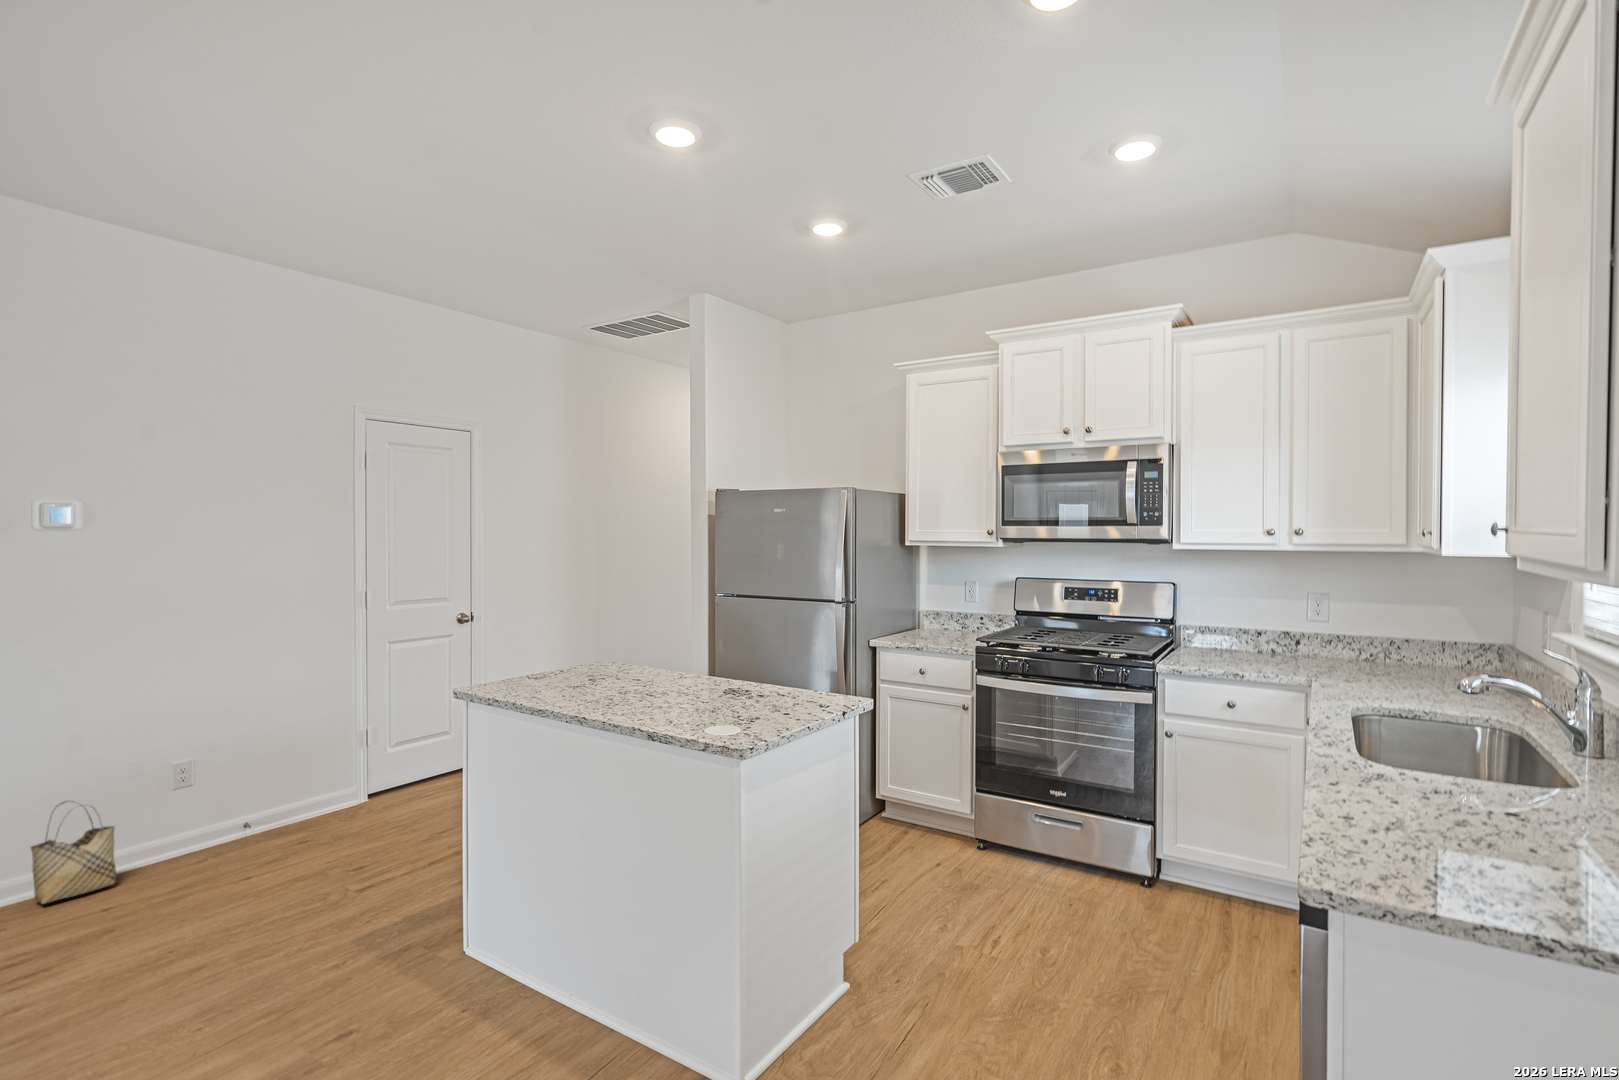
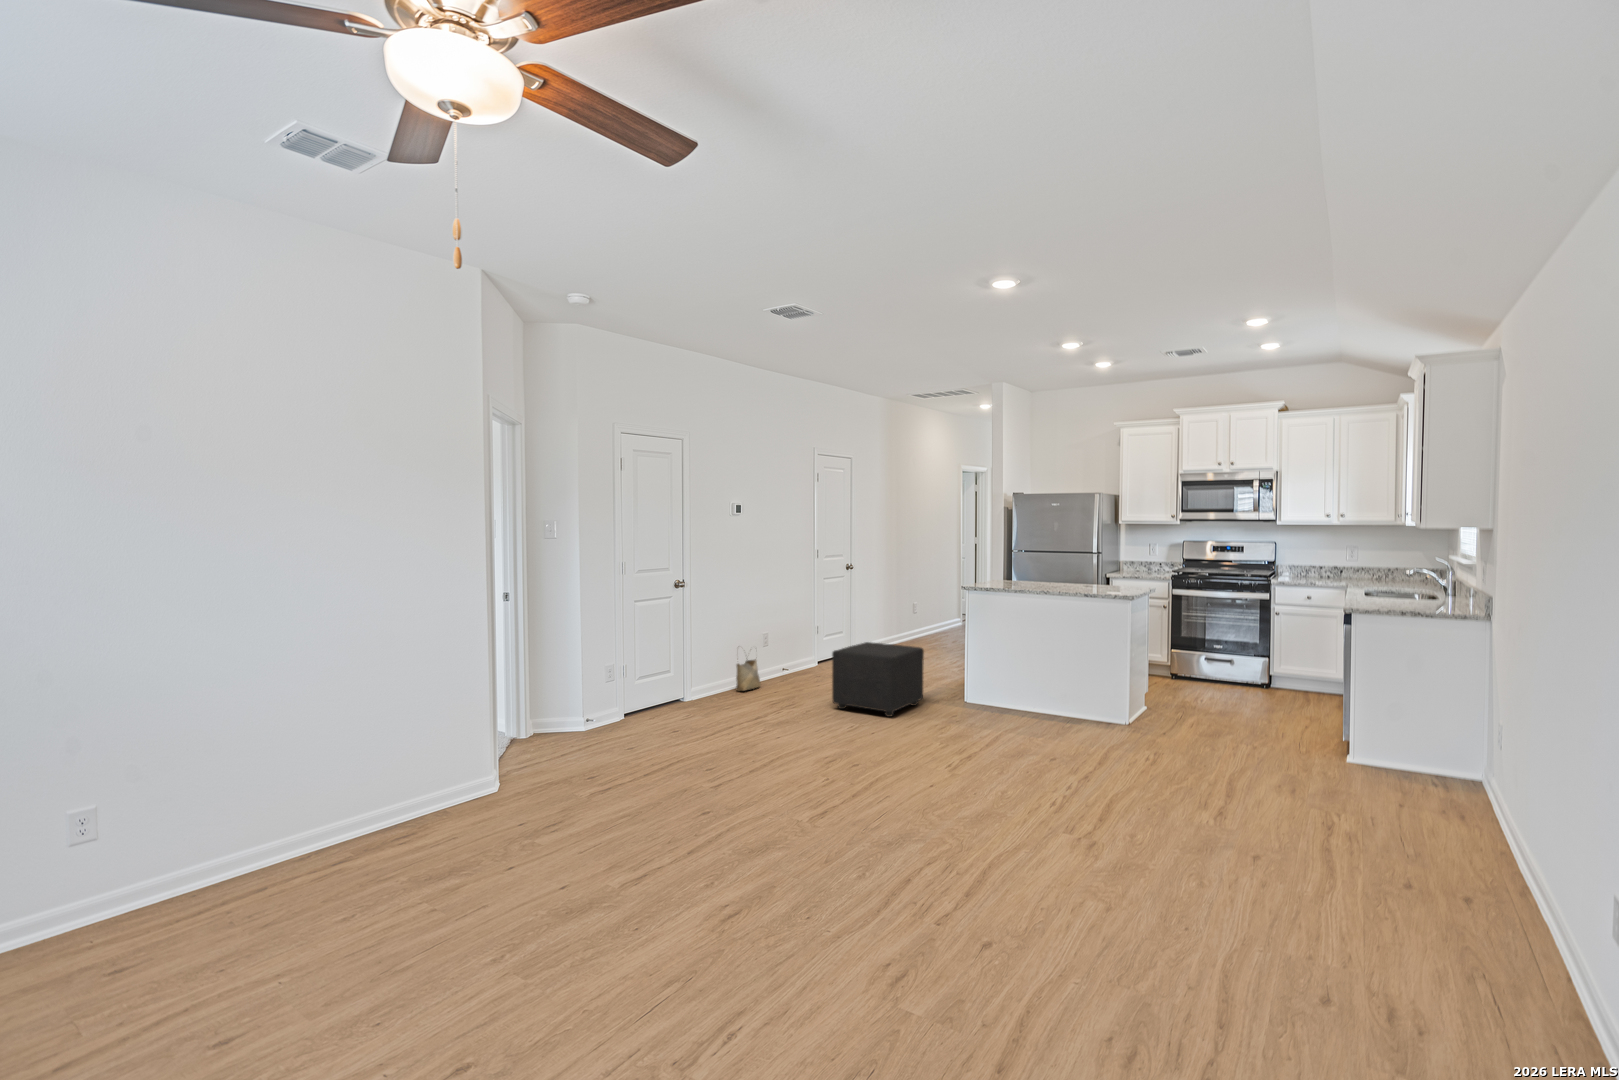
ottoman: none [114,804,363,1025] -> present [832,642,924,717]

